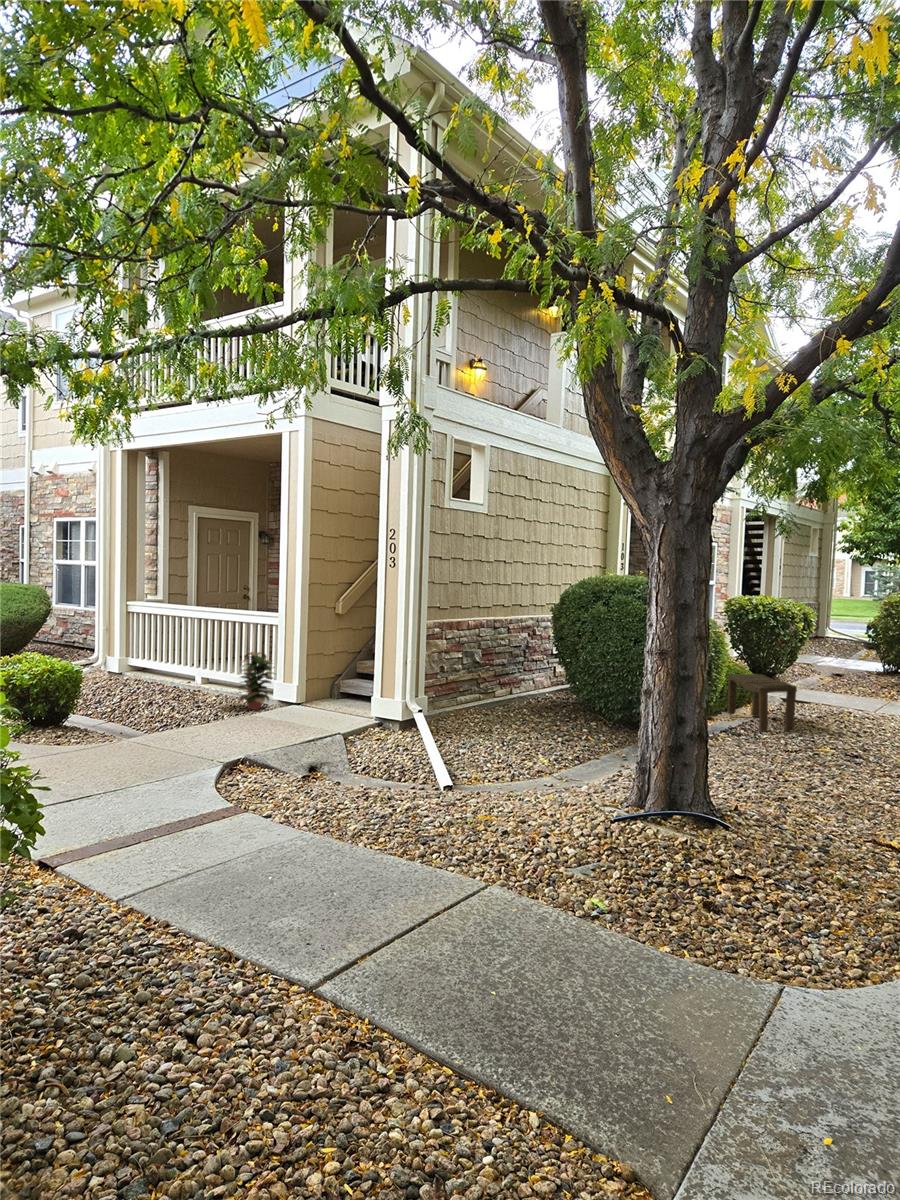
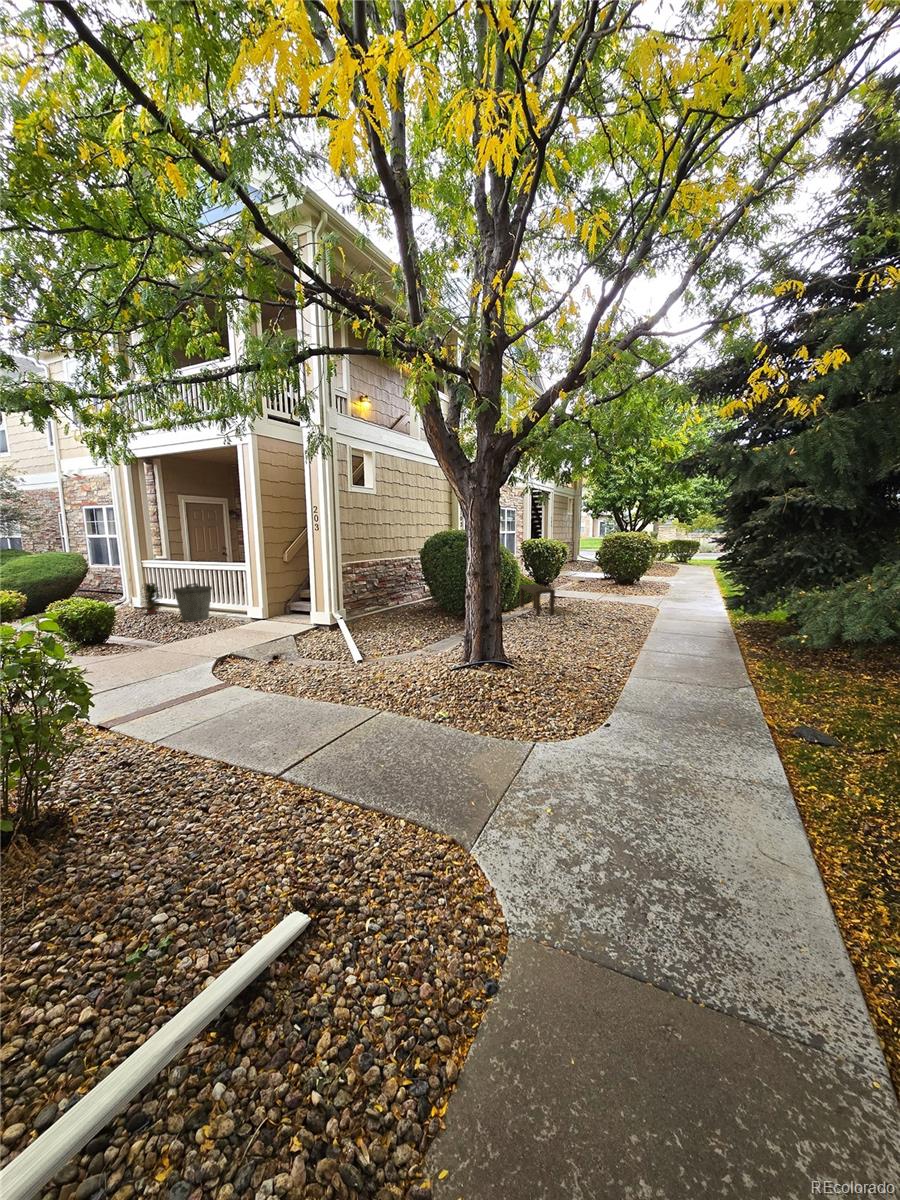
trash can: none [165,641,222,700] -> present [173,583,212,622]
decorative plant: present [237,652,275,709] -> present [142,583,161,614]

